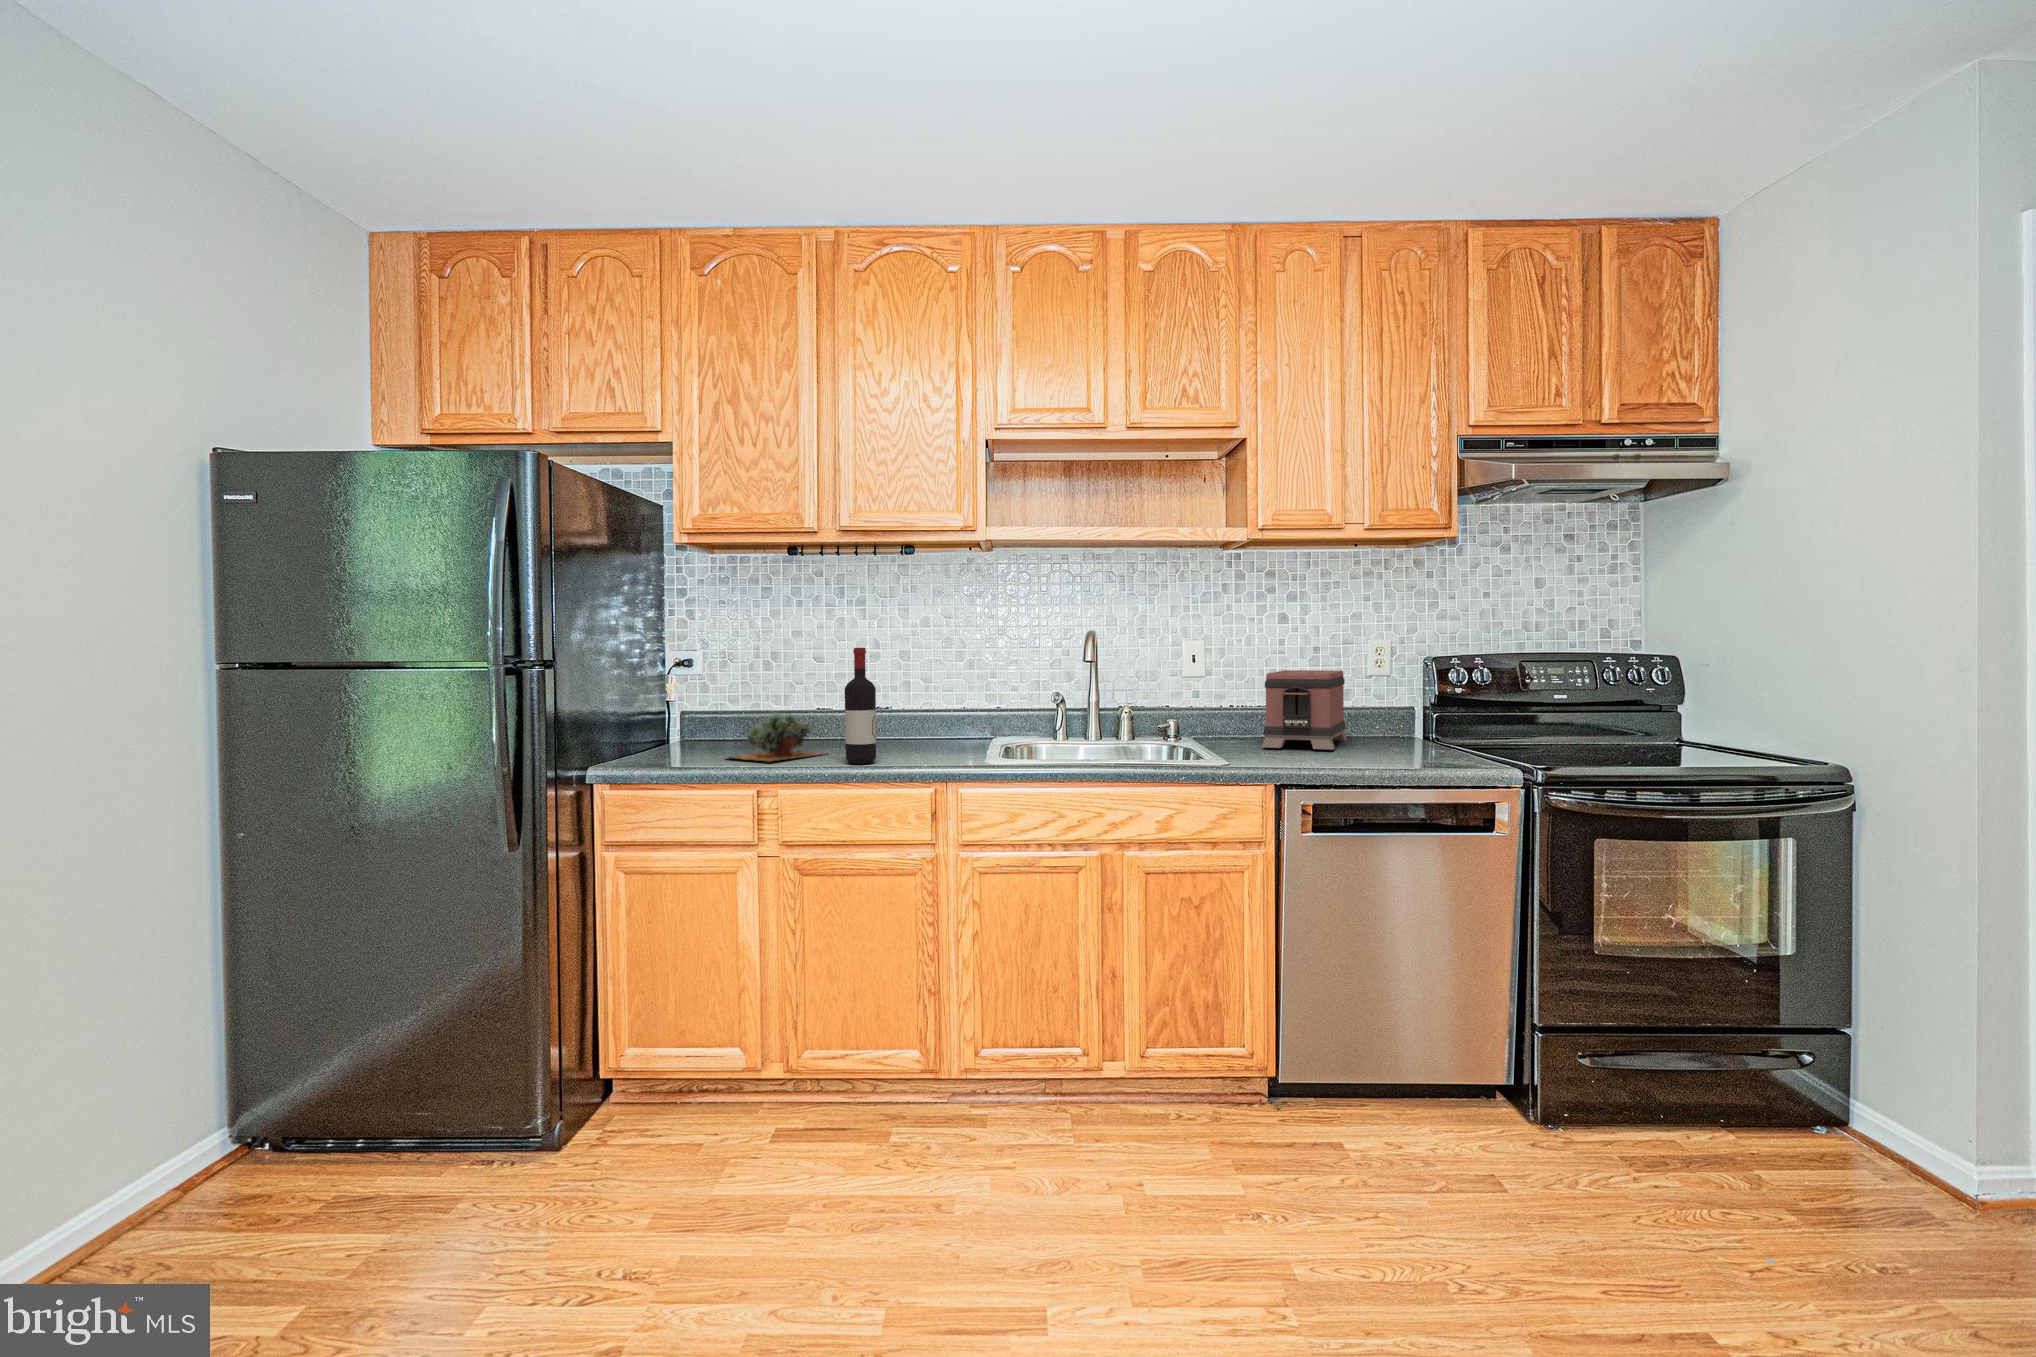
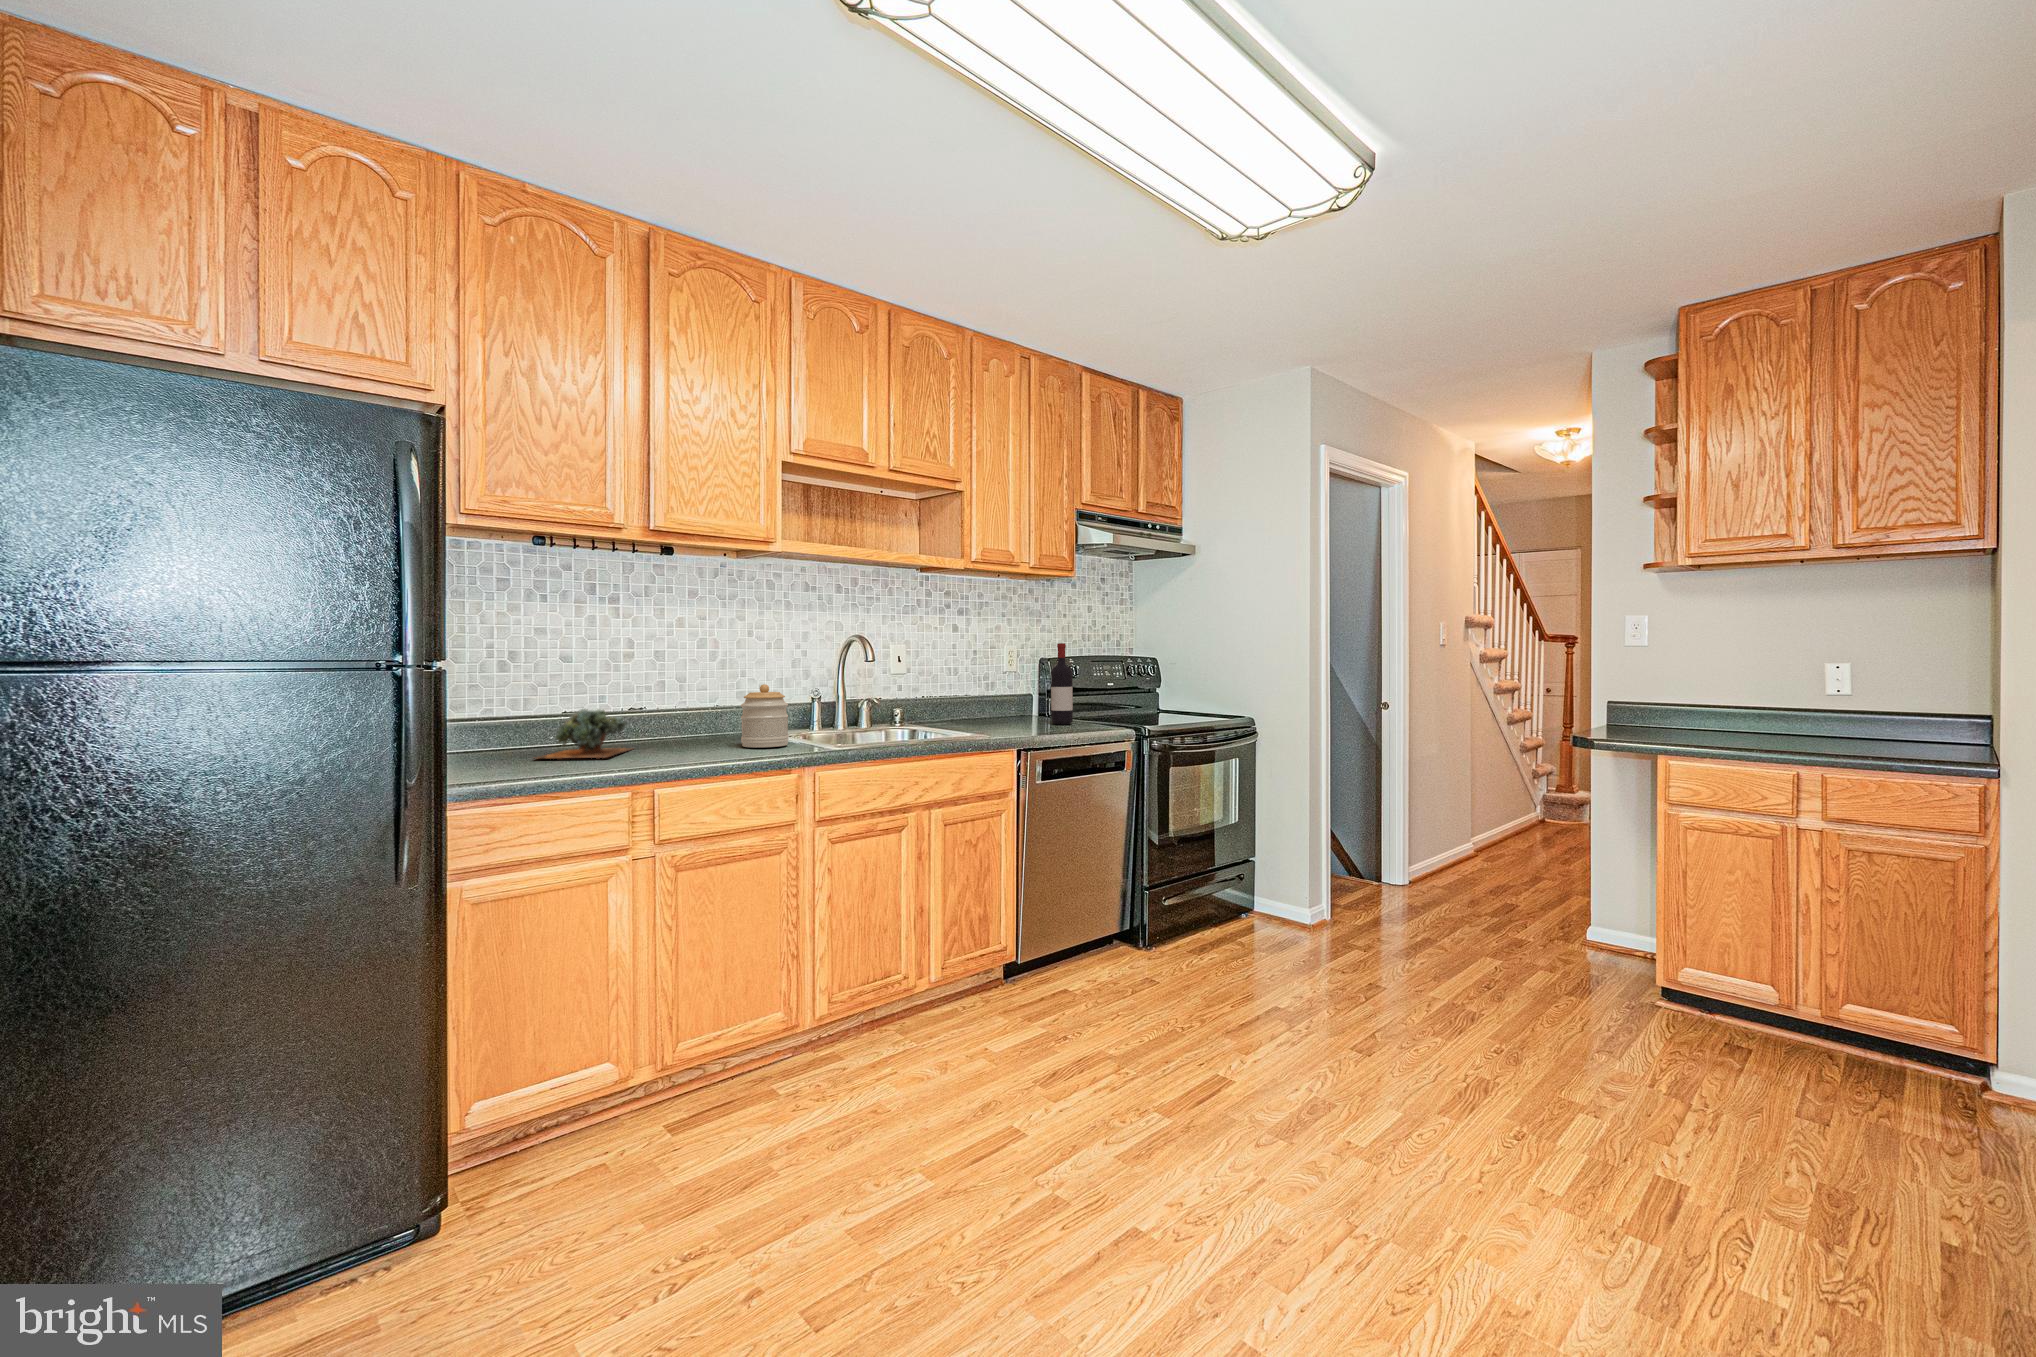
wine bottle: present [845,648,876,764] -> present [1051,643,1073,724]
toaster: present [1262,670,1347,750] -> none [954,667,1024,722]
jar: none [908,694,958,762] -> present [741,684,789,748]

